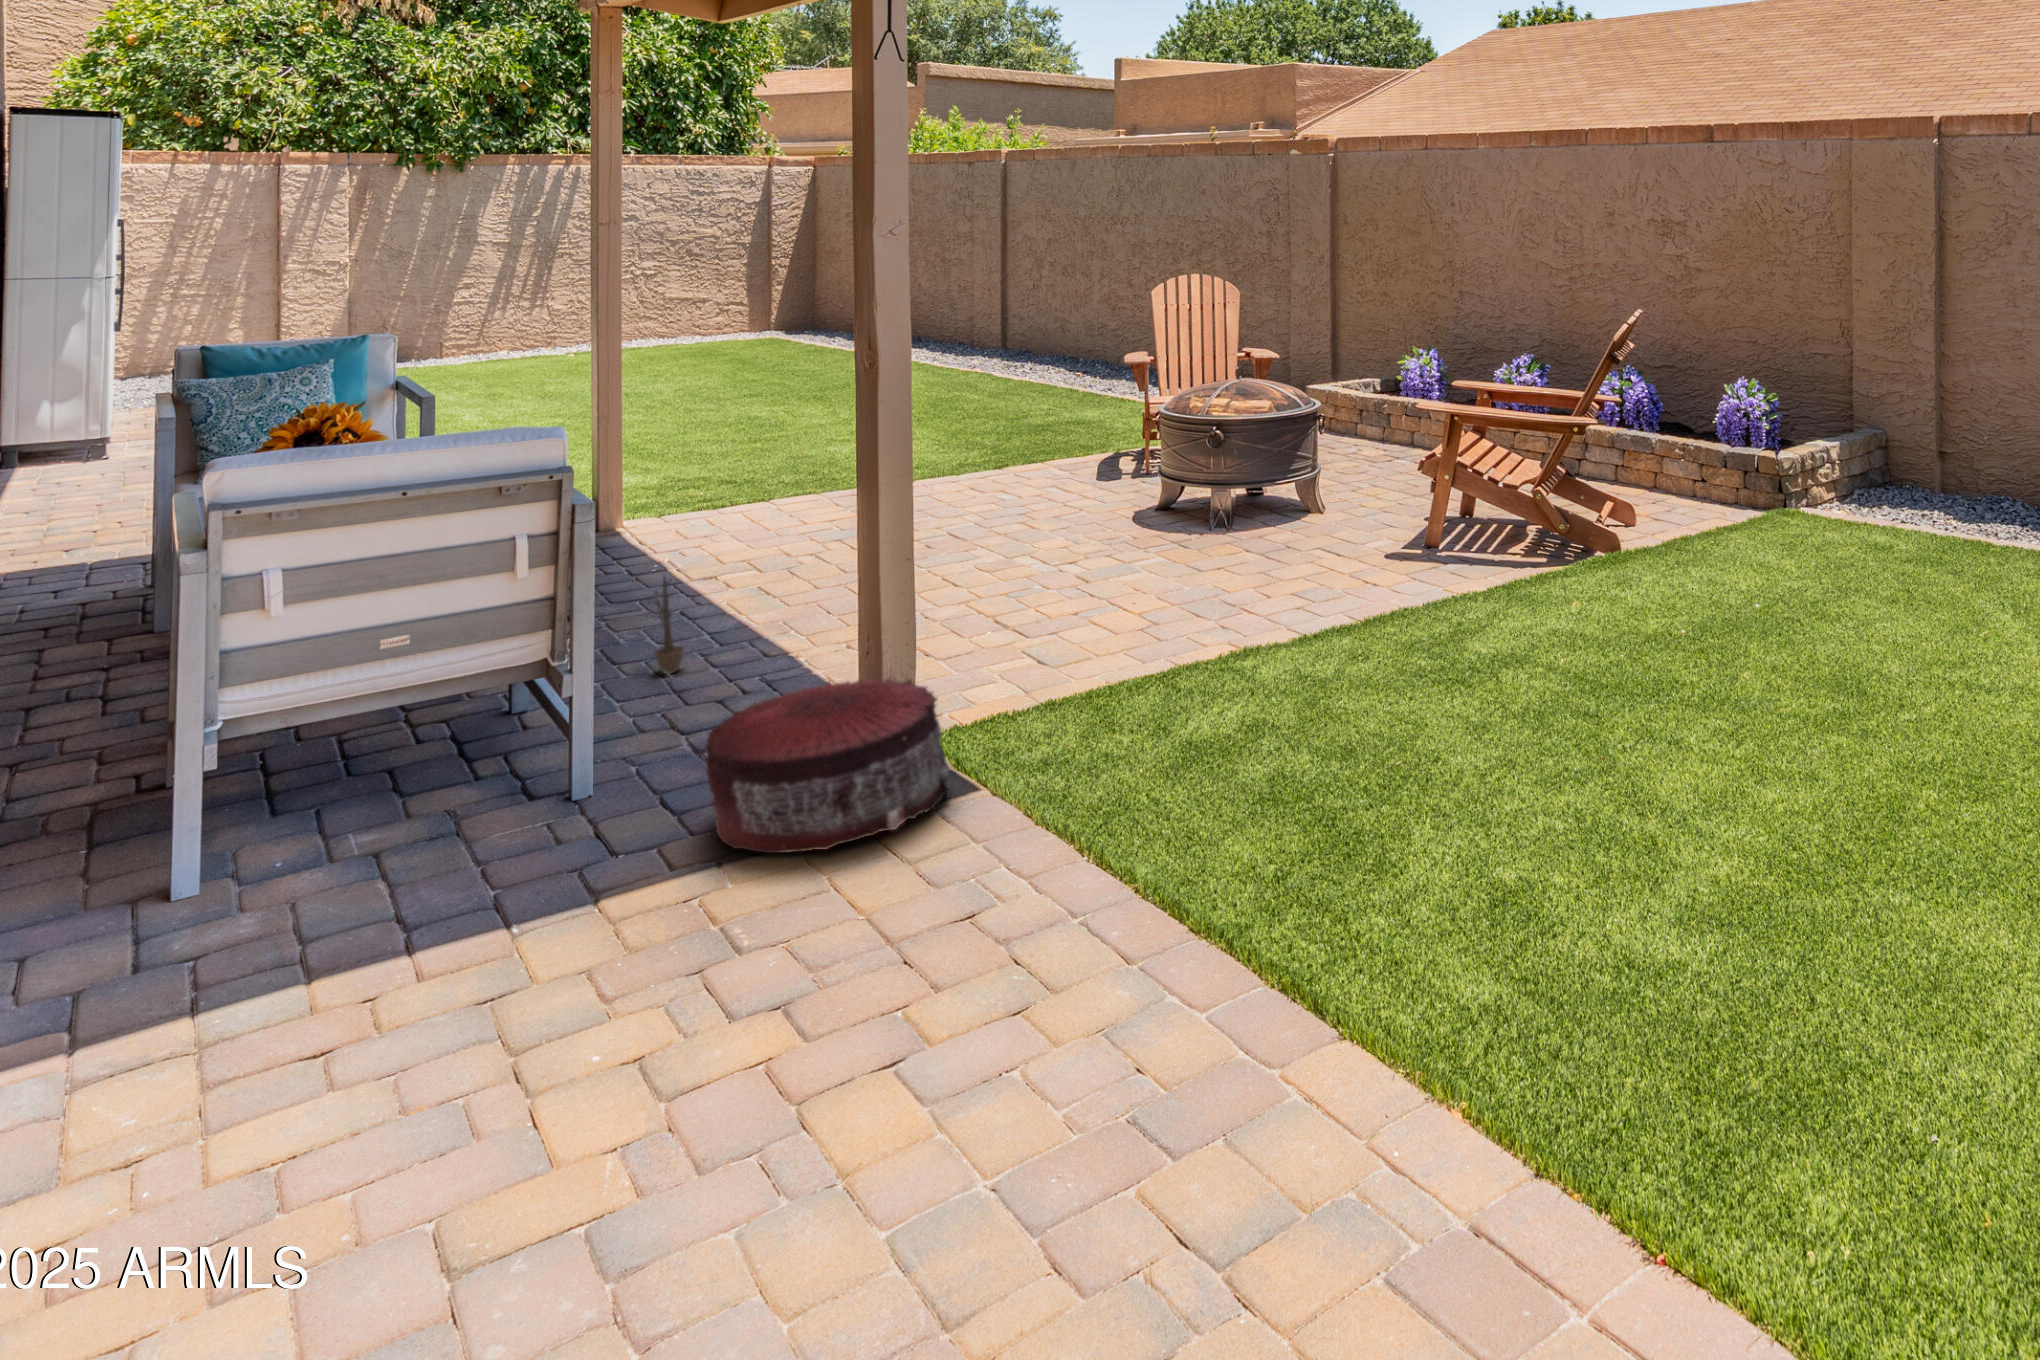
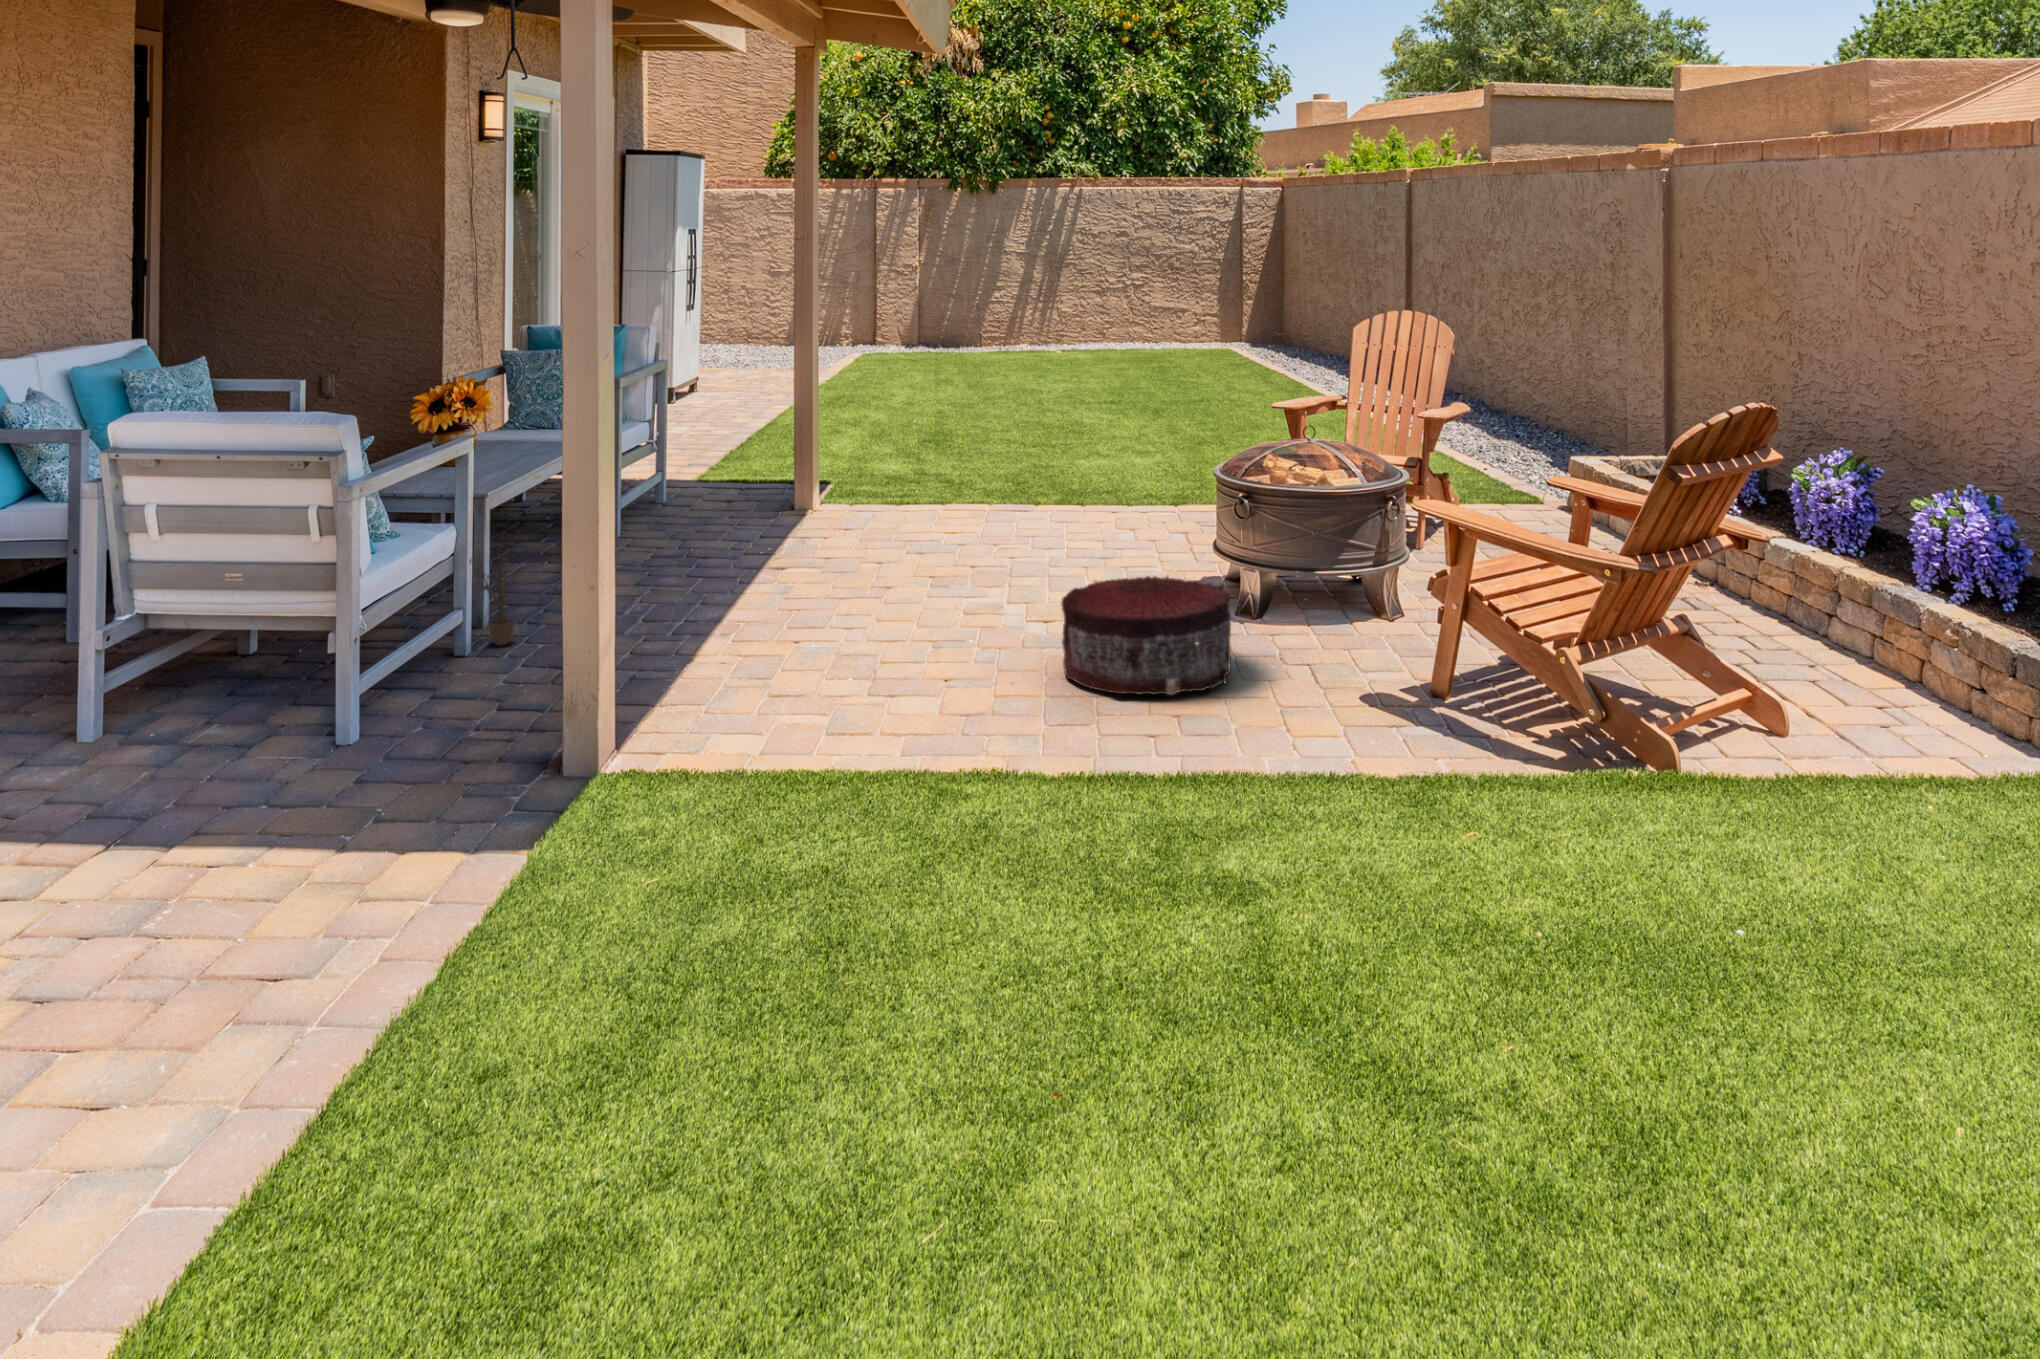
pouf: present [706,679,950,853] -> present [1061,576,1231,695]

